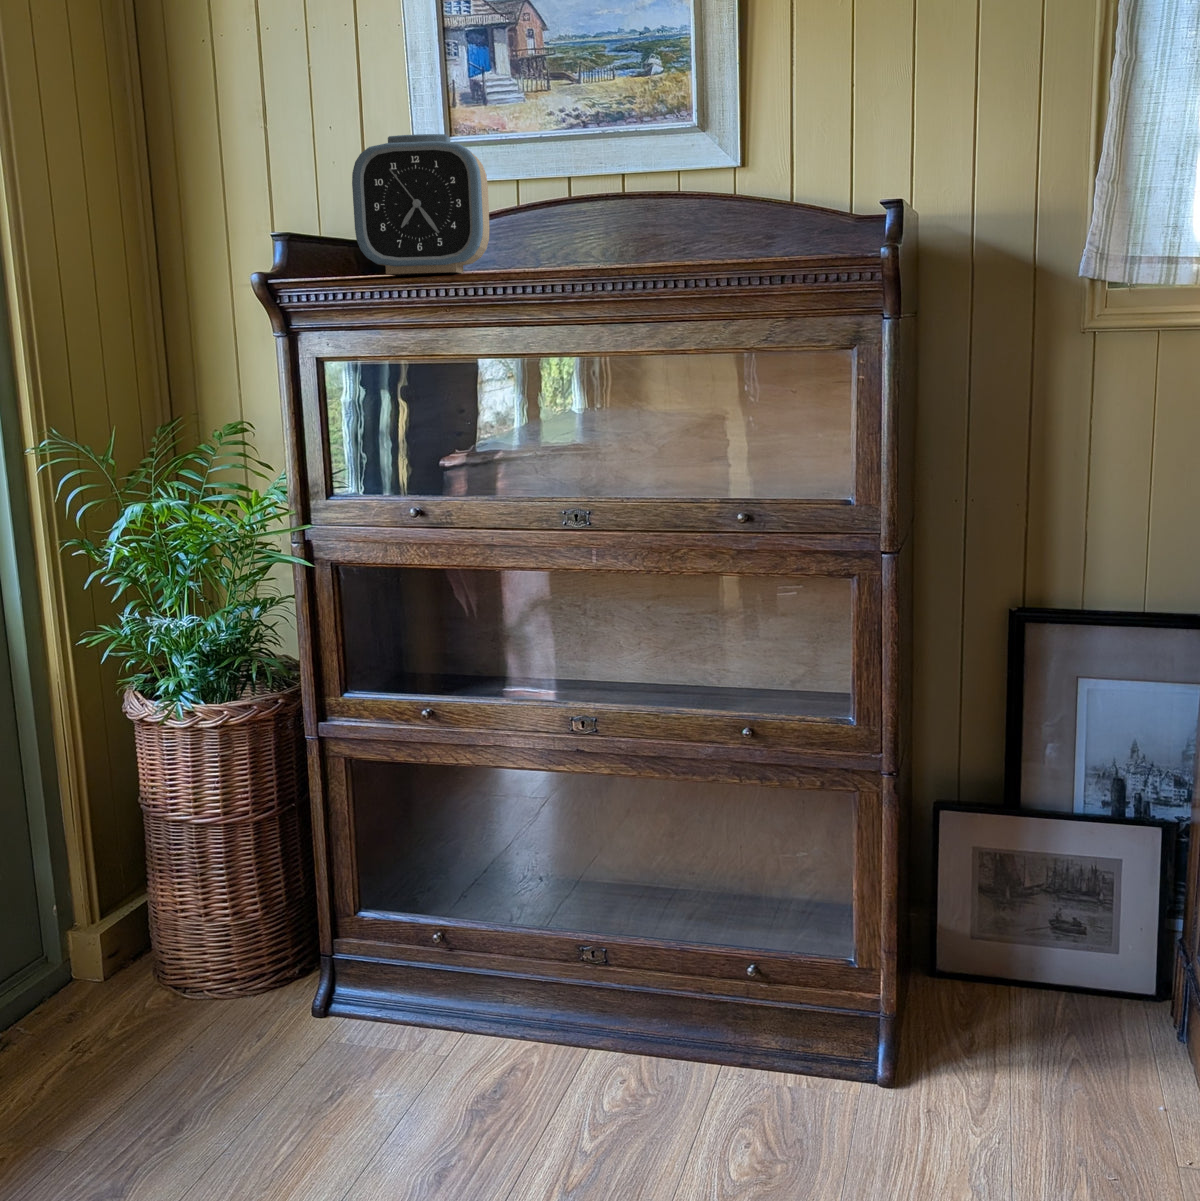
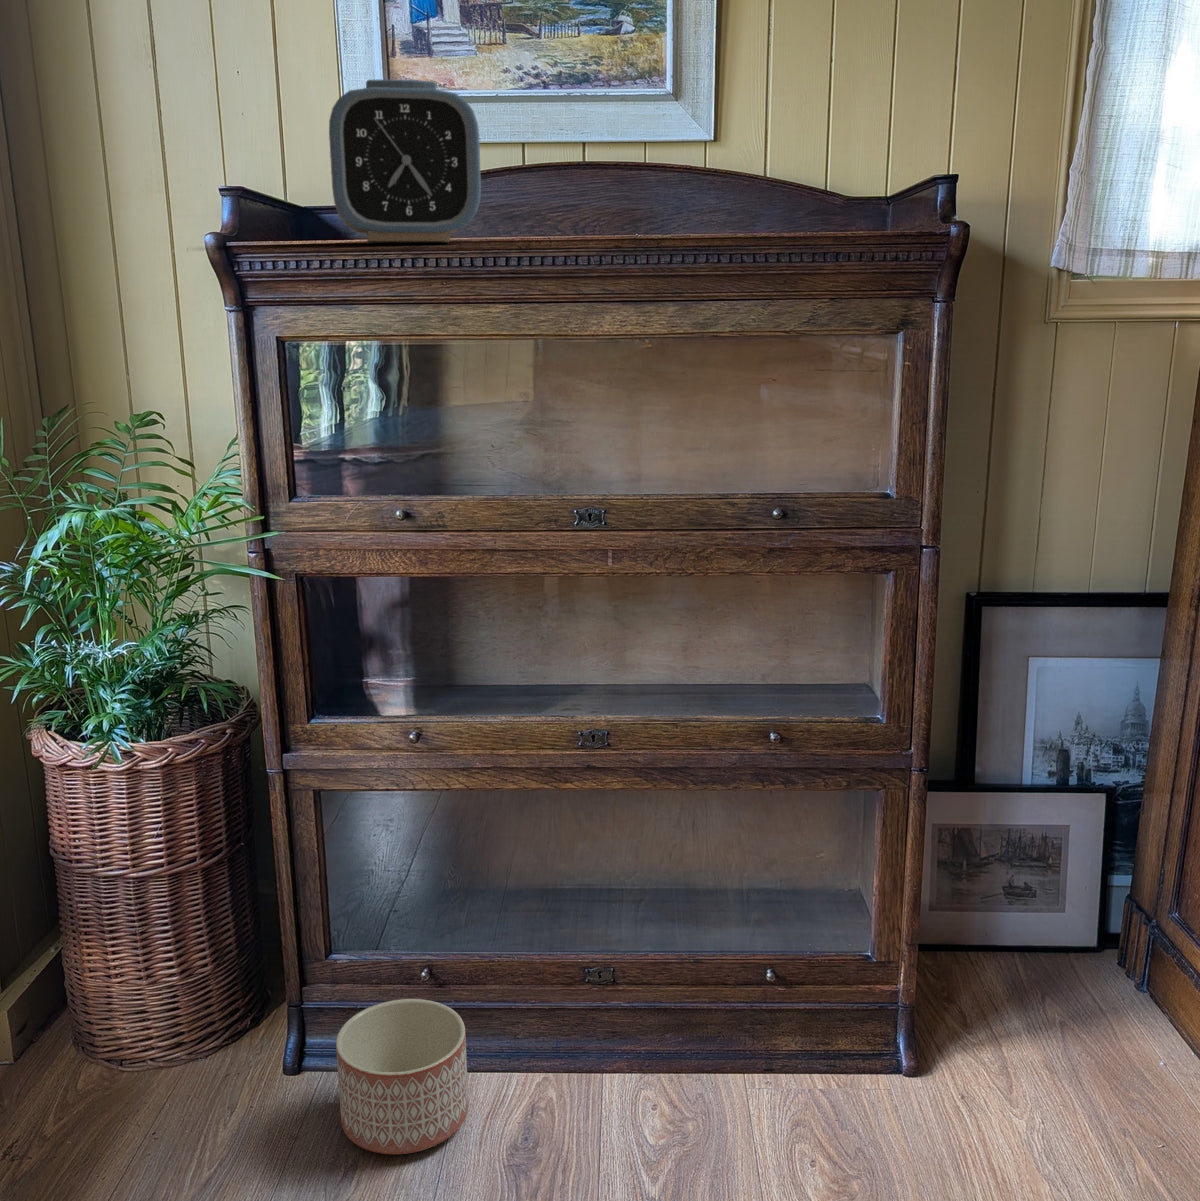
planter: none [338,955,458,1087] -> present [336,999,468,1154]

